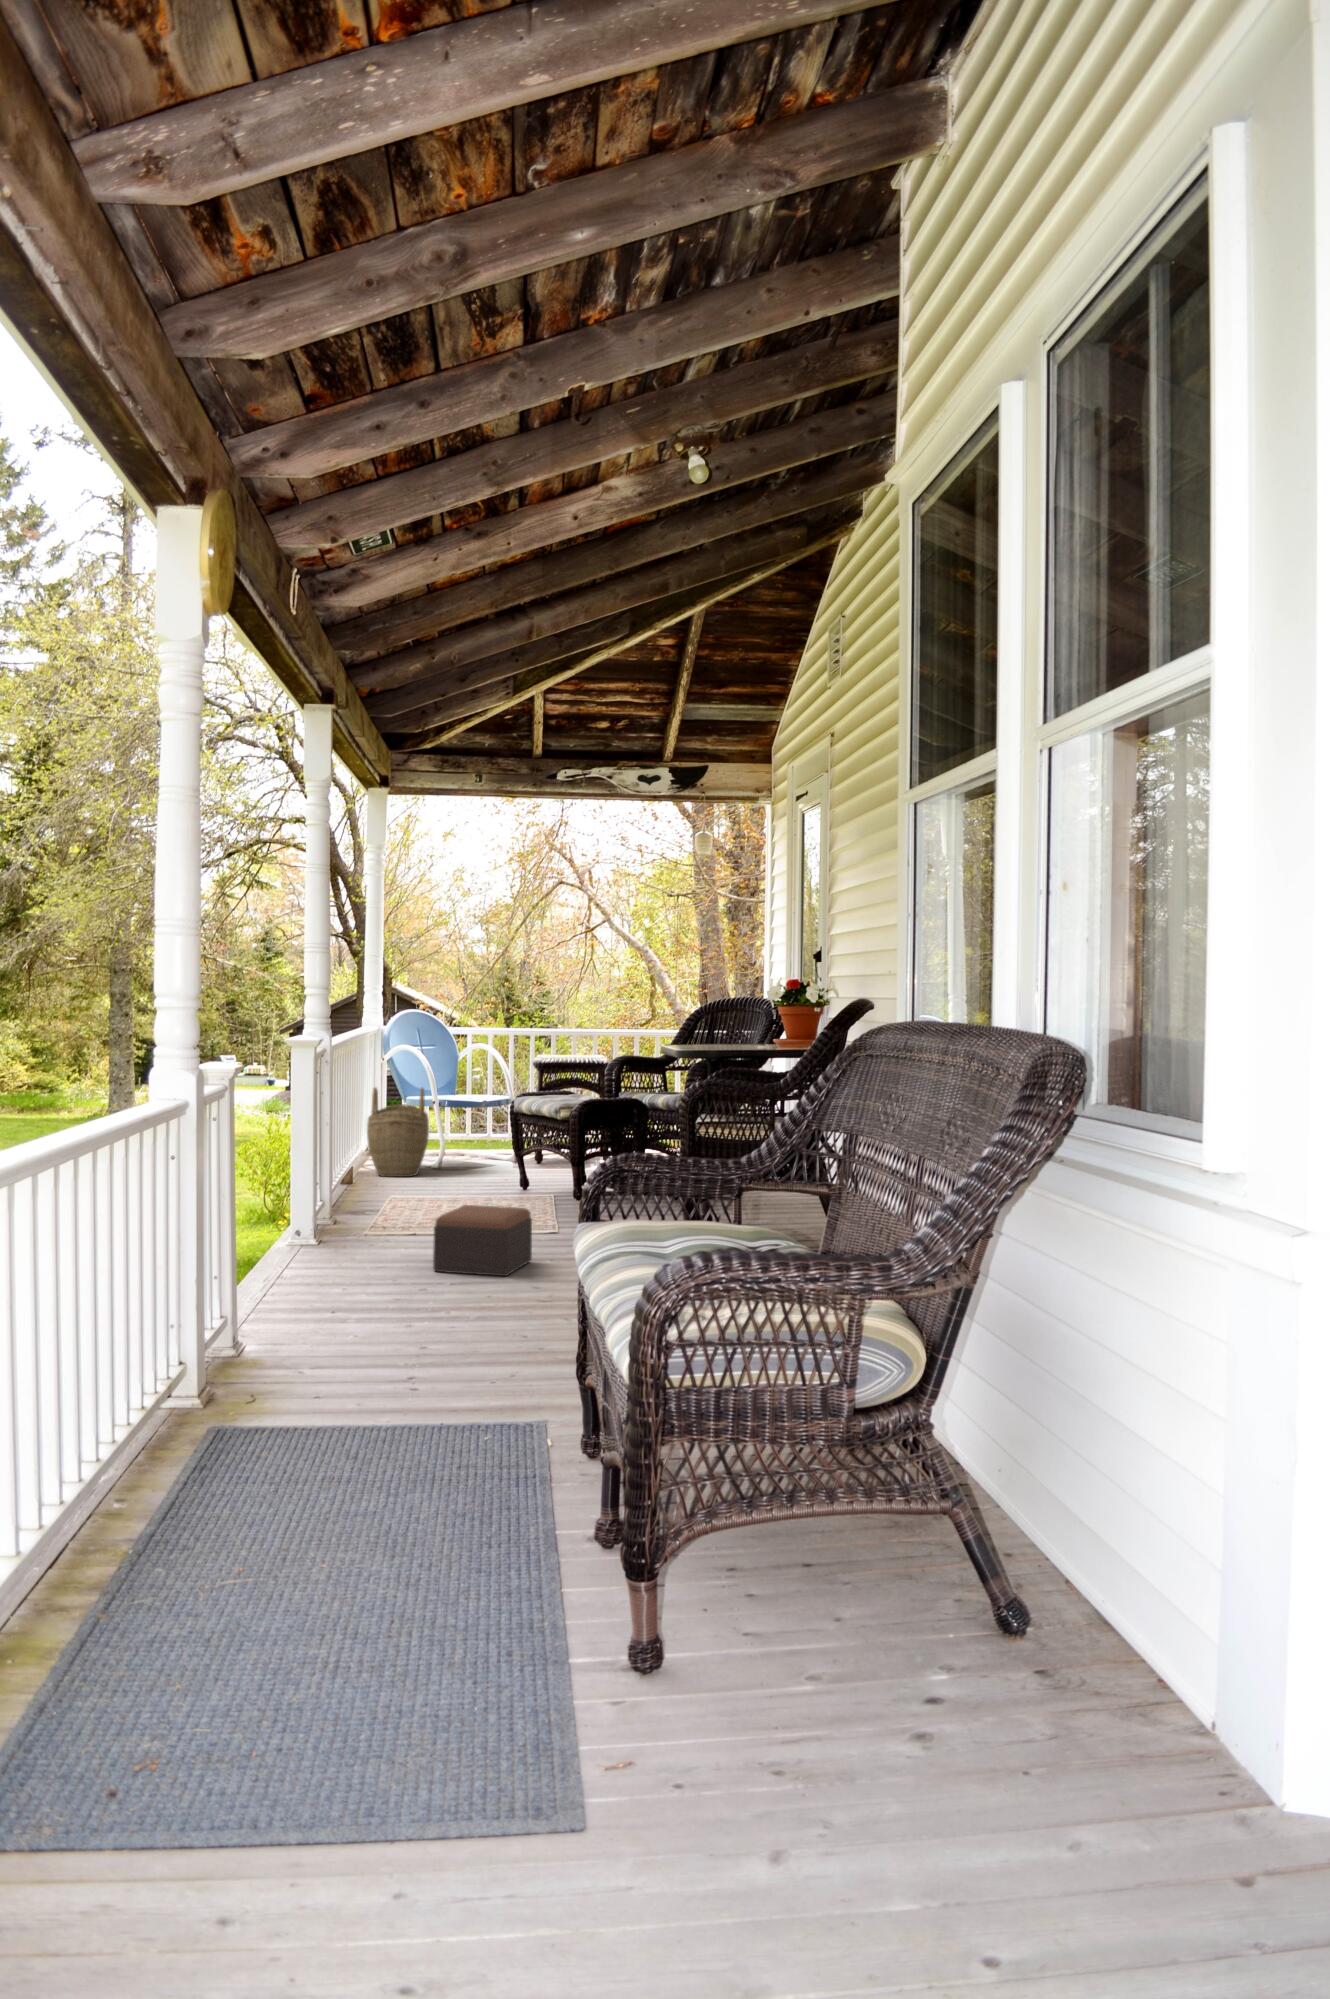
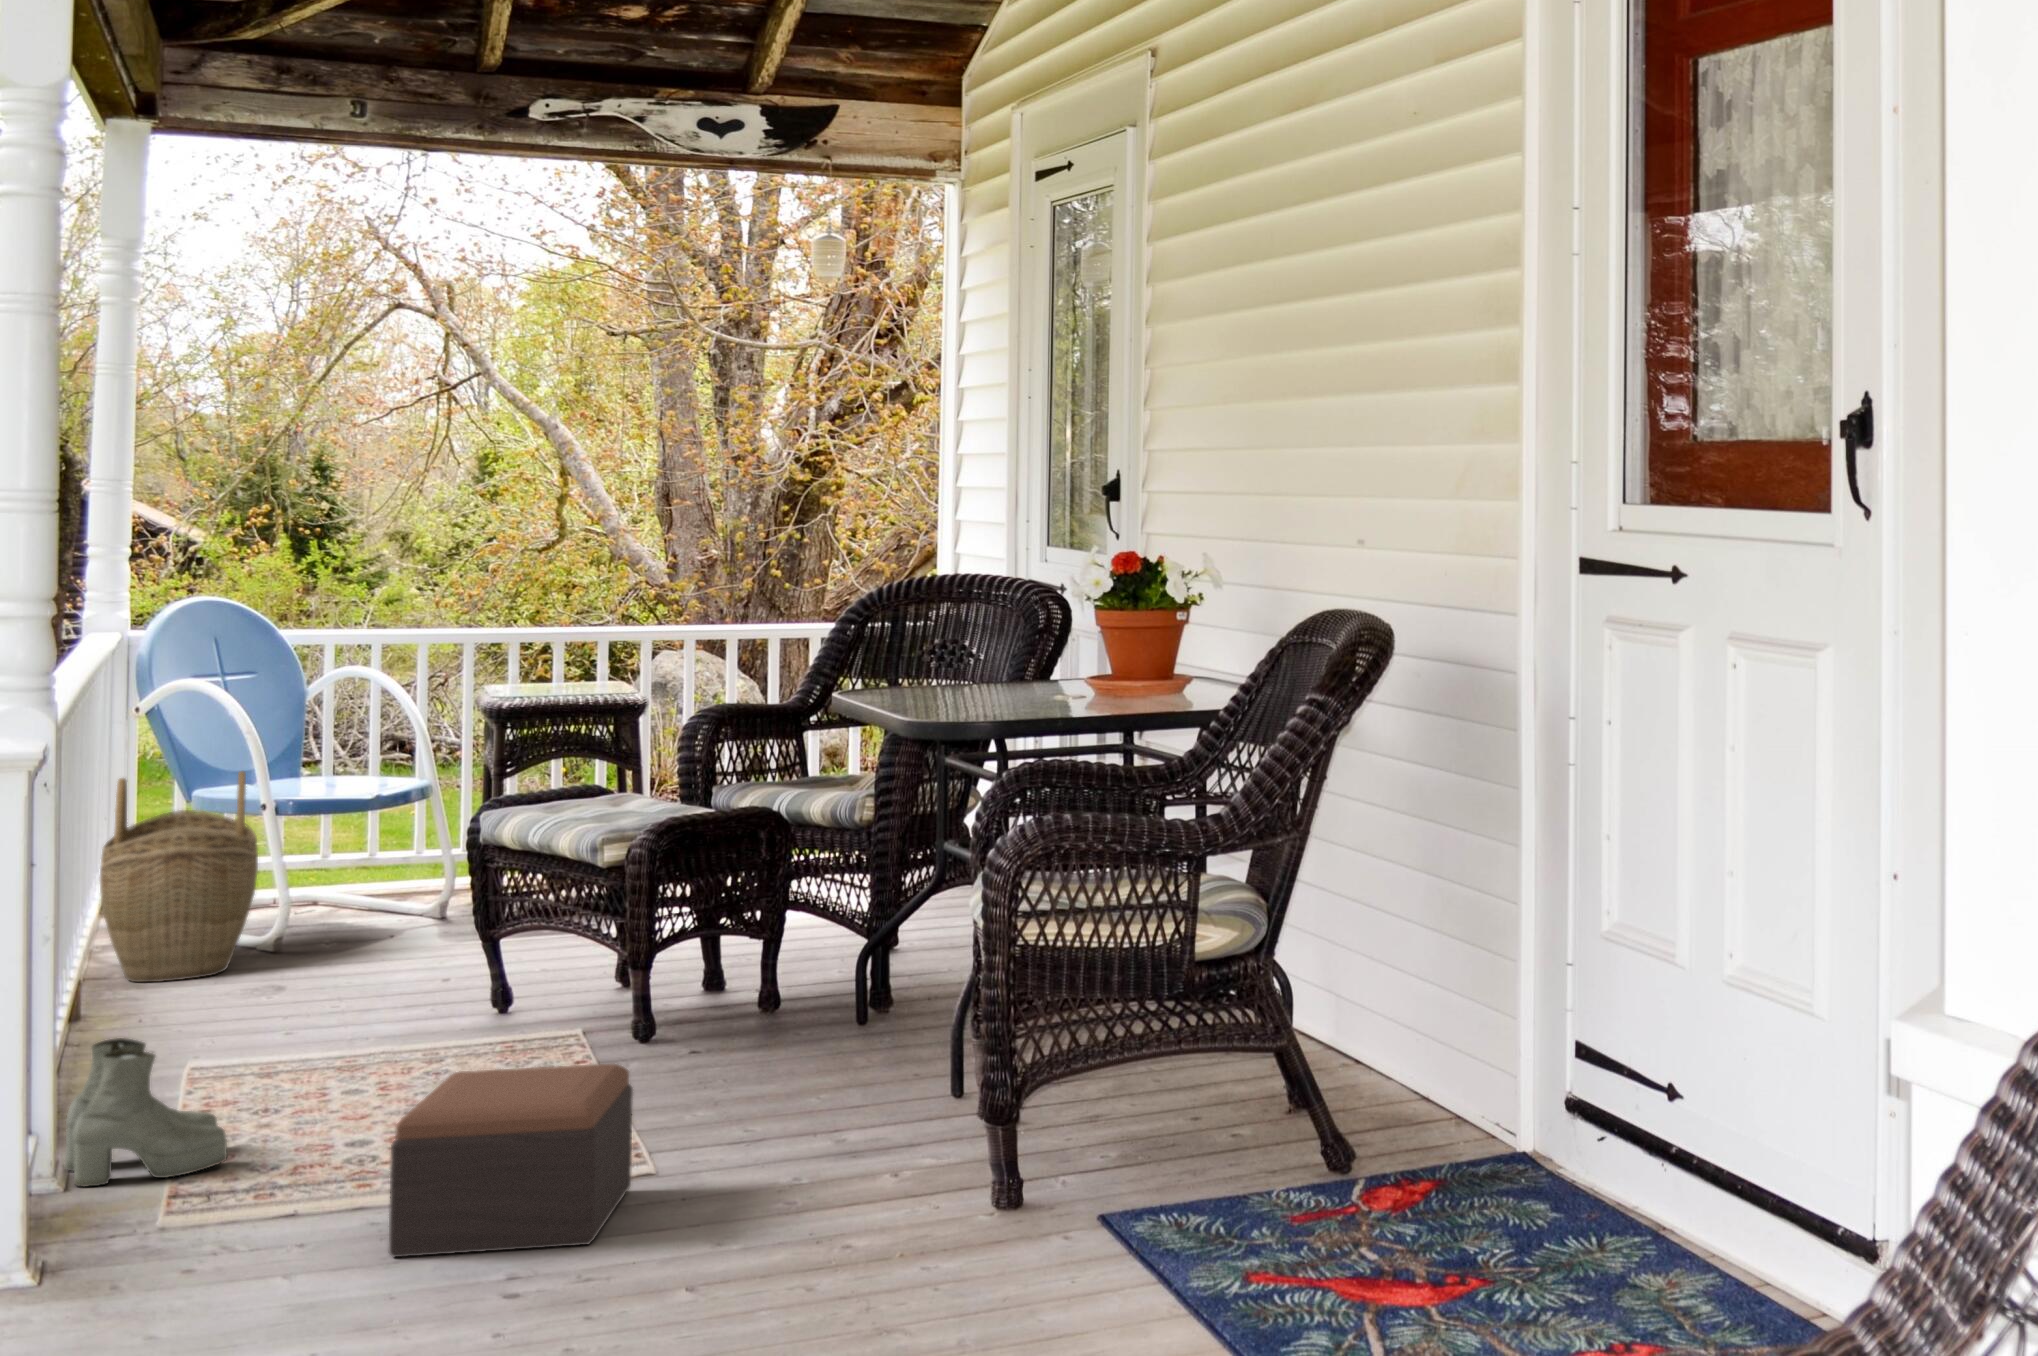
boots: none [334,1184,390,1240] -> present [65,1038,227,1186]

